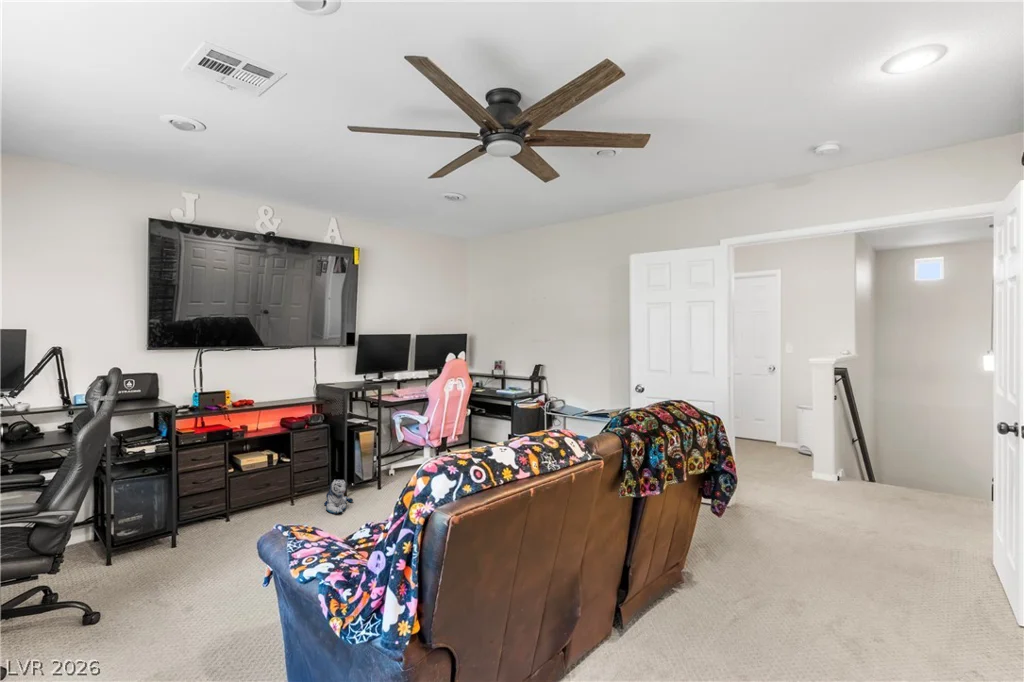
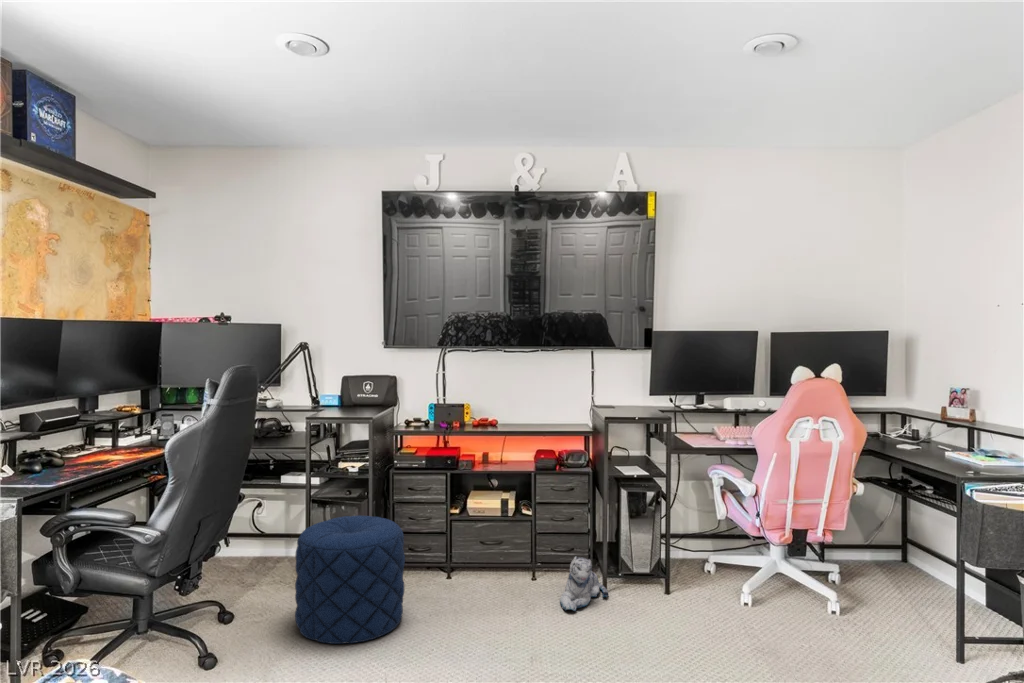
pouf: none [131,480,232,584] -> present [295,515,405,644]

